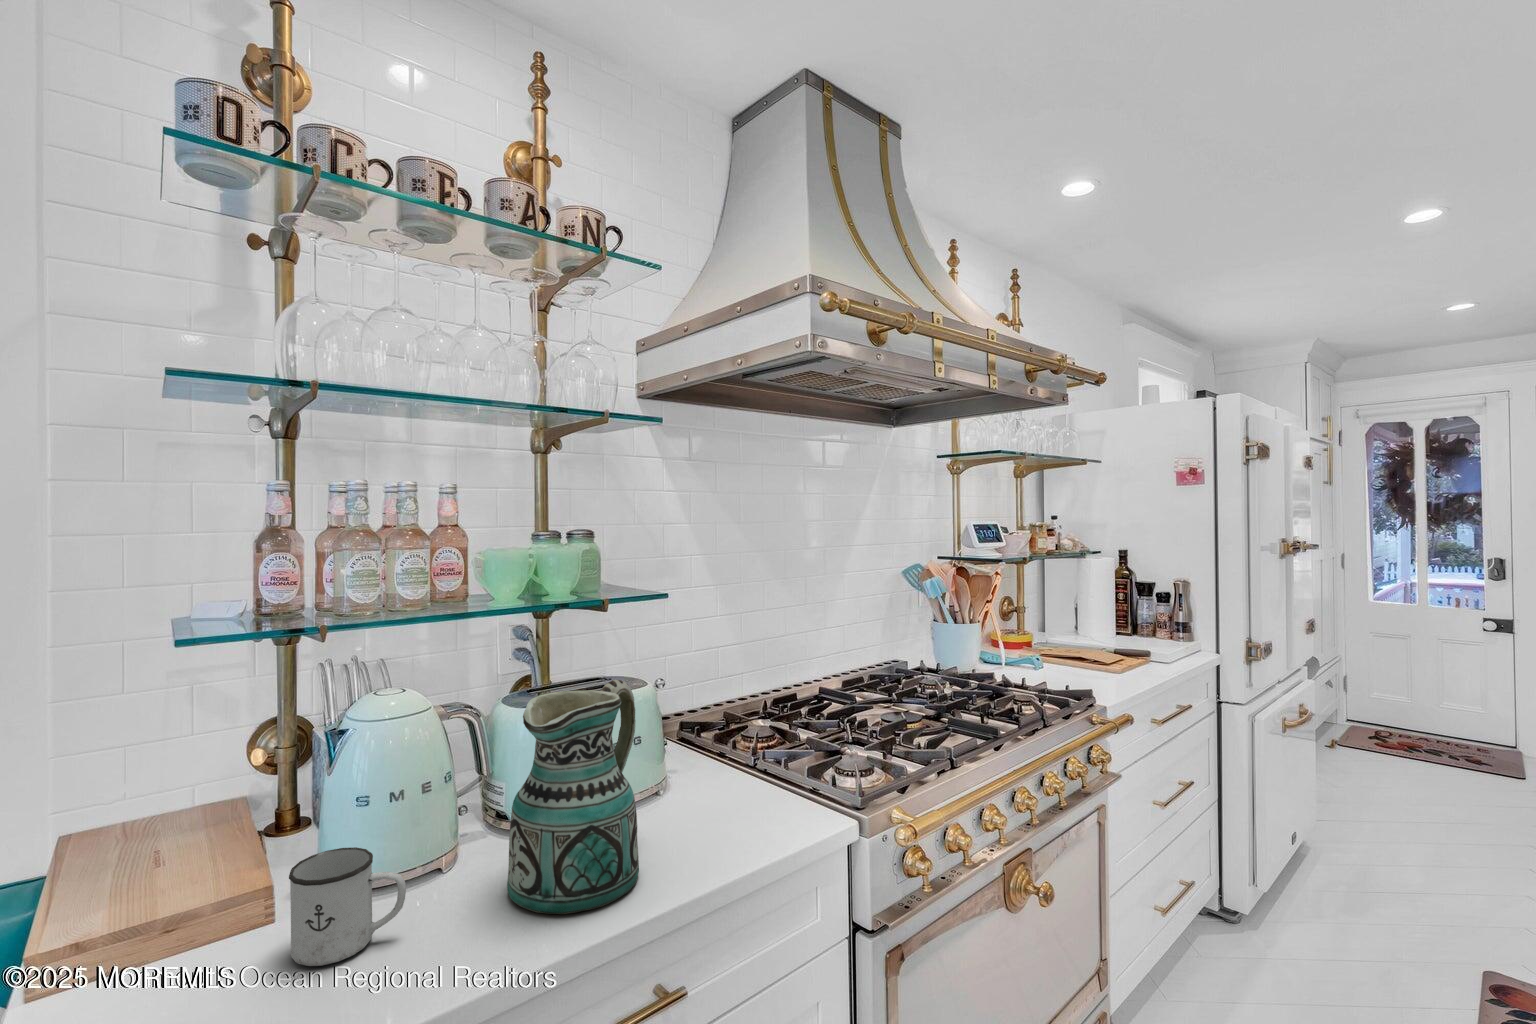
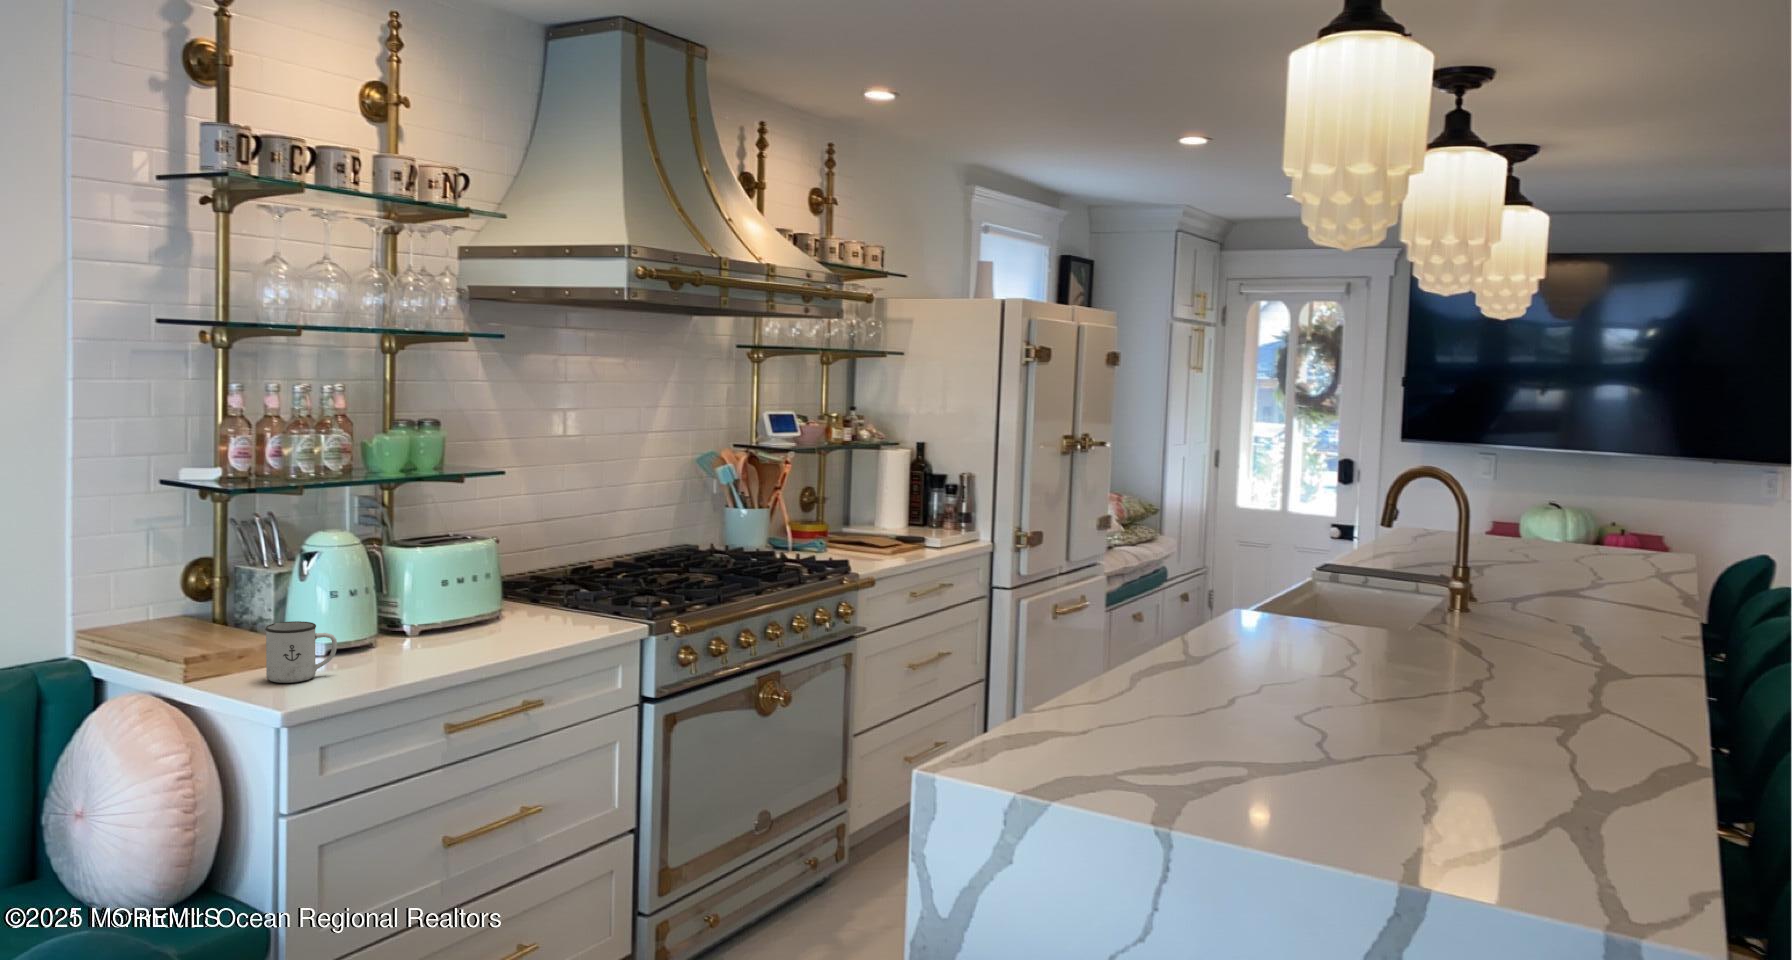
ceramic pitcher: present [507,680,639,914] -> none [391,525,482,664]

